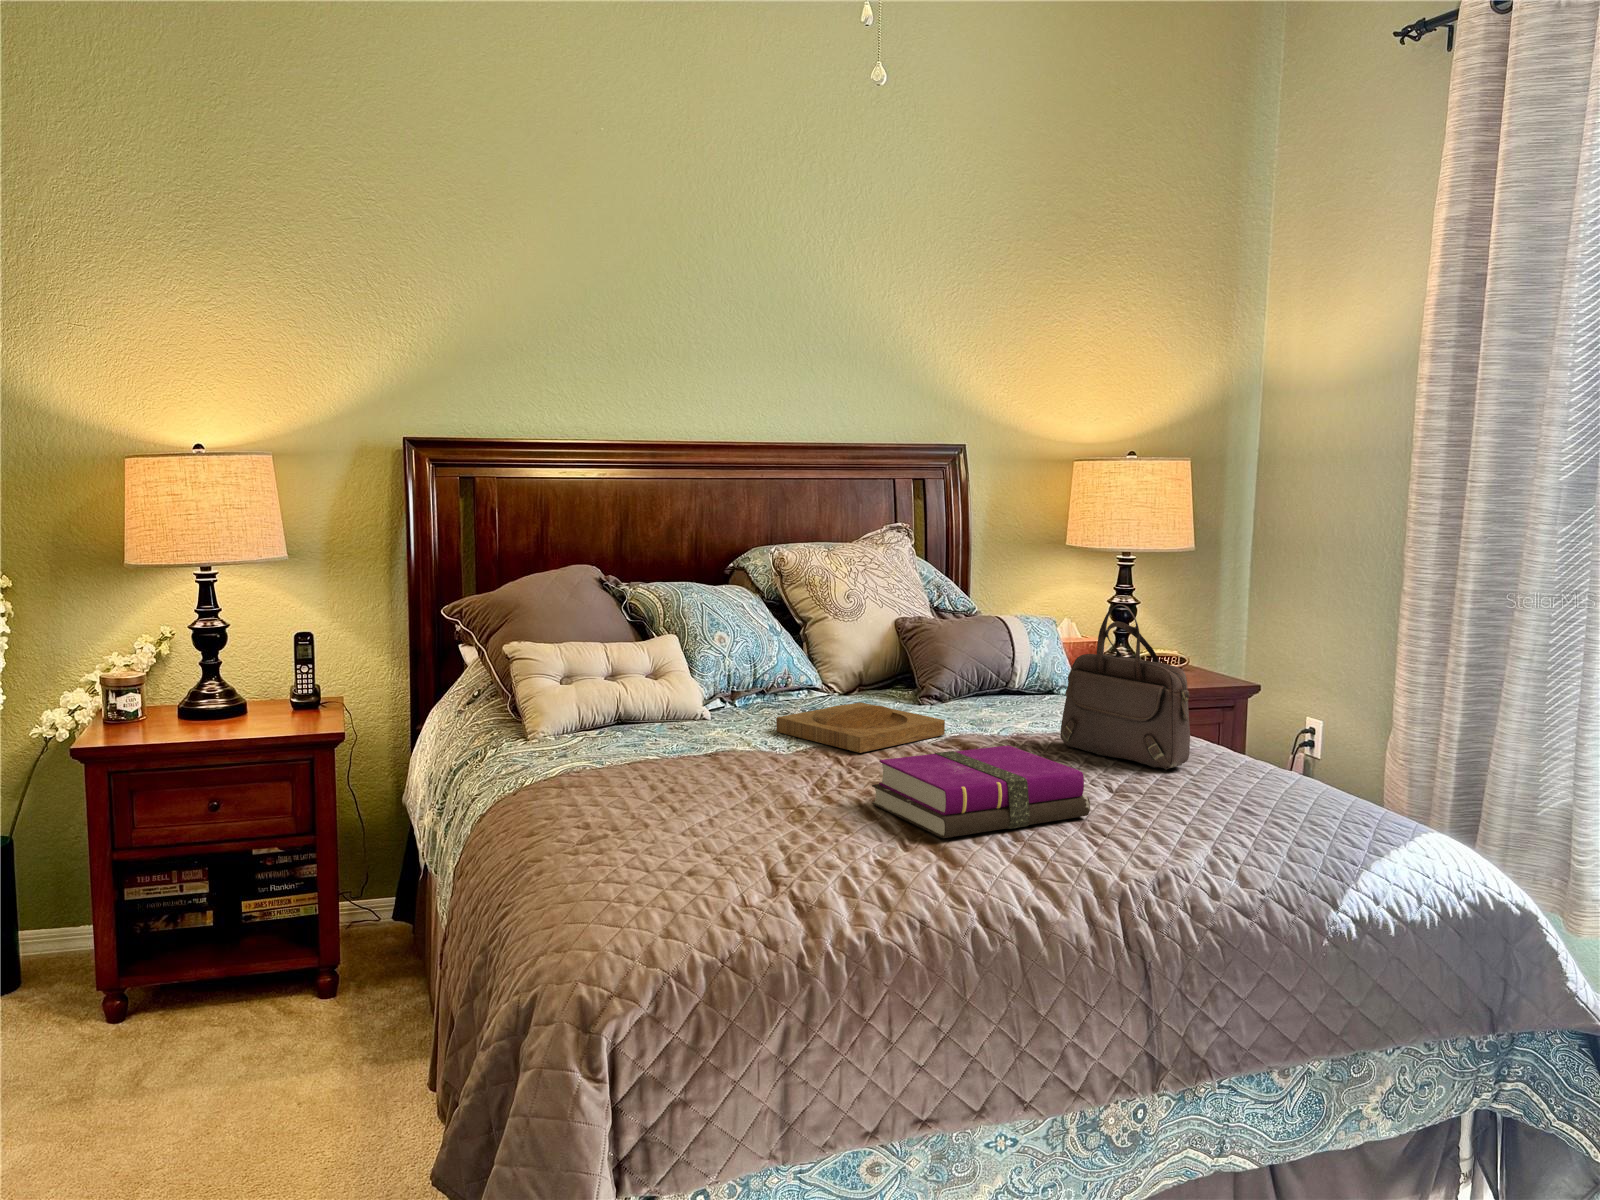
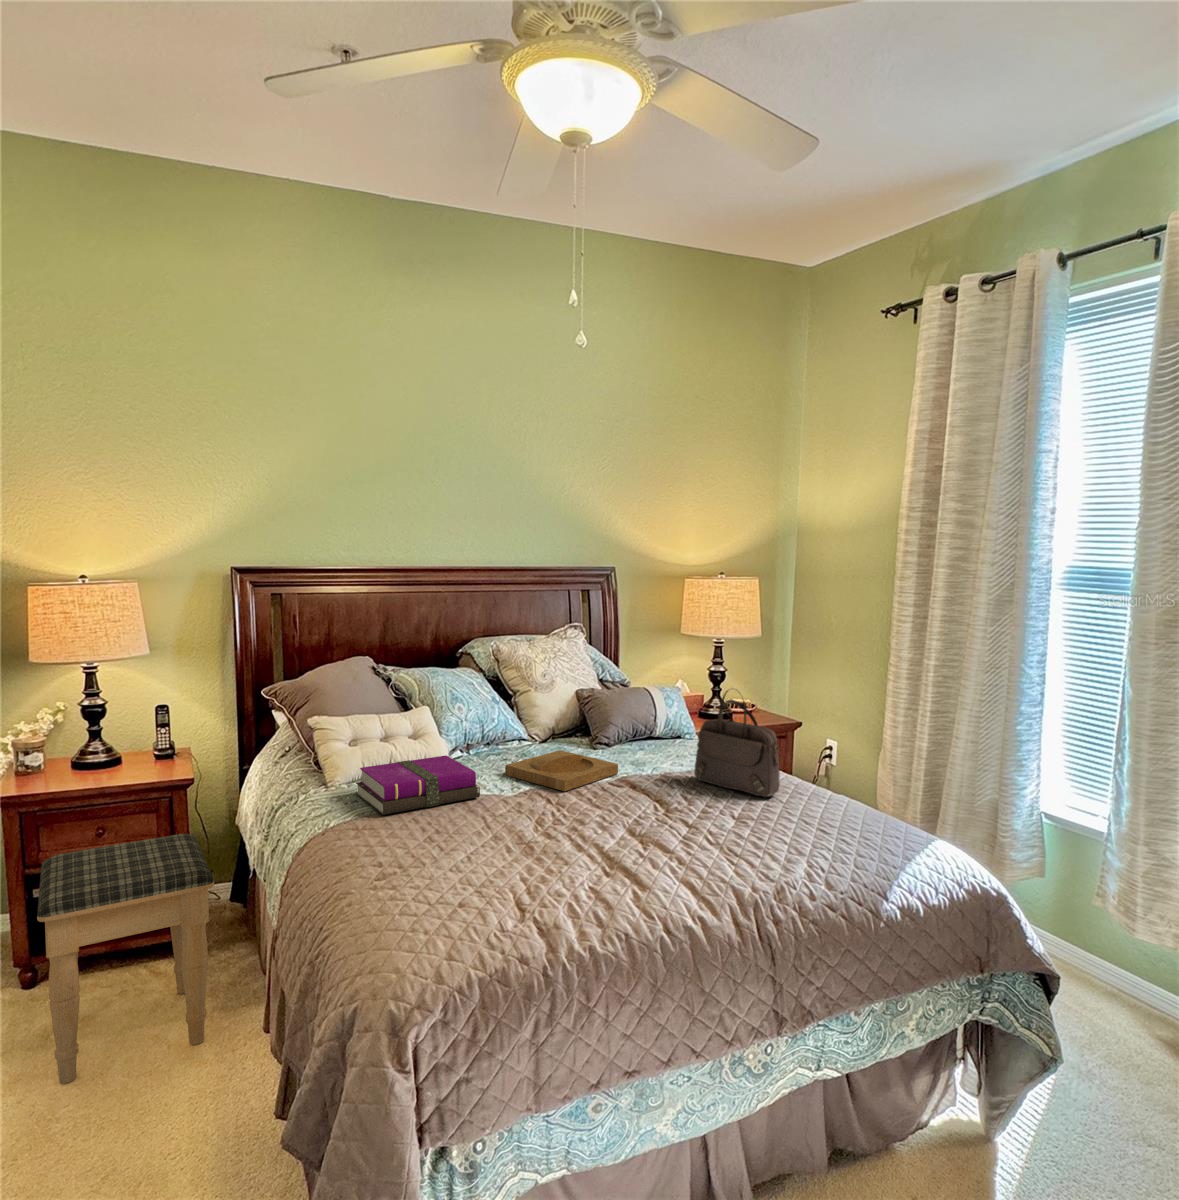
notebook: present [872,745,1090,838] -> present [356,755,480,815]
footstool: none [134,804,366,1121] -> present [37,834,214,1084]

